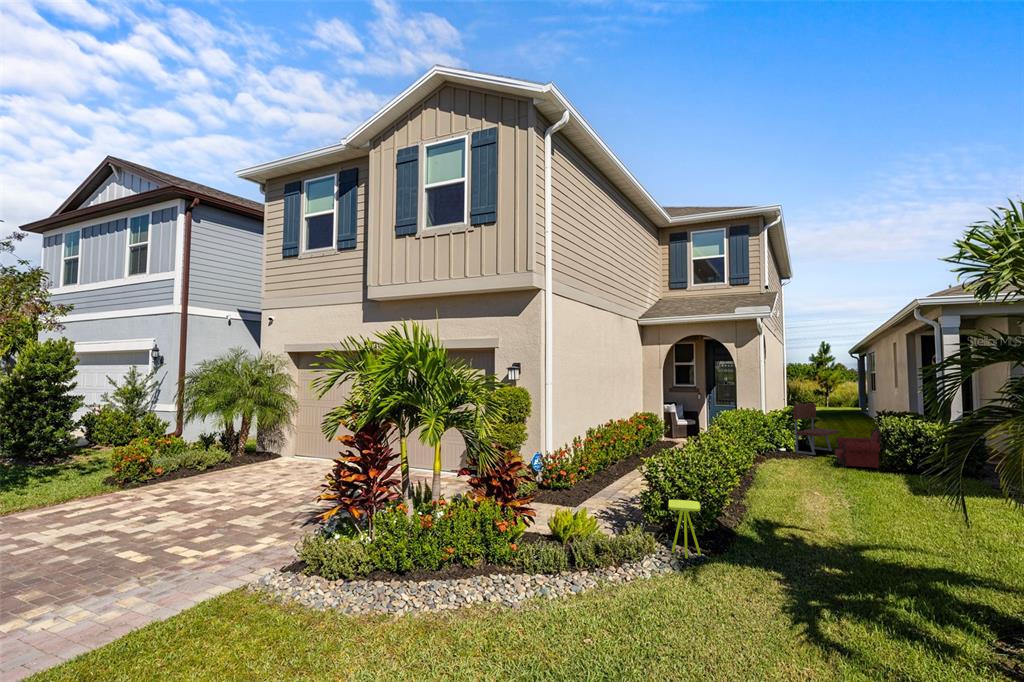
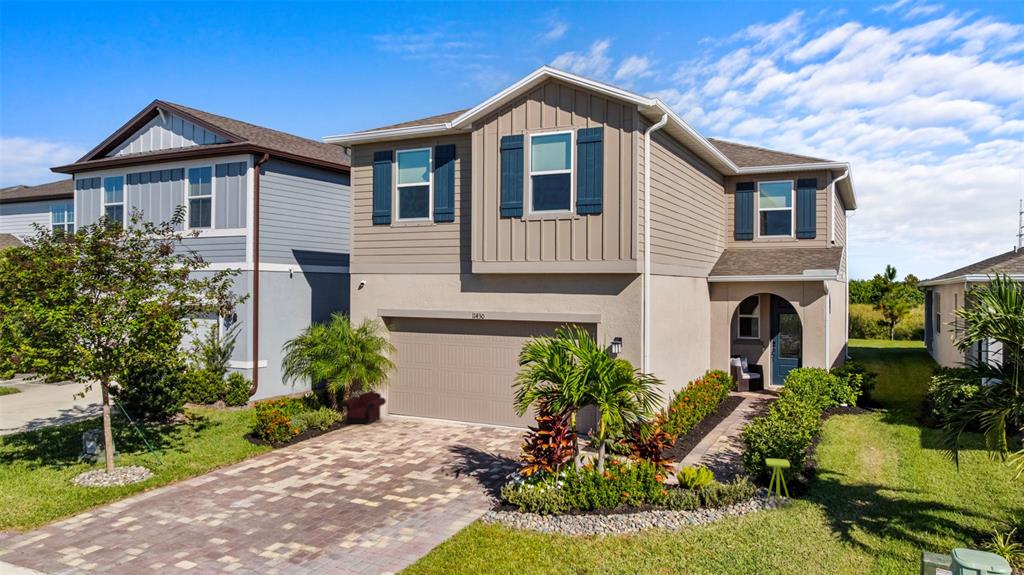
bench: present [793,403,839,455] -> none [855,360,896,409]
armchair: present [835,428,881,469] -> present [341,392,386,425]

